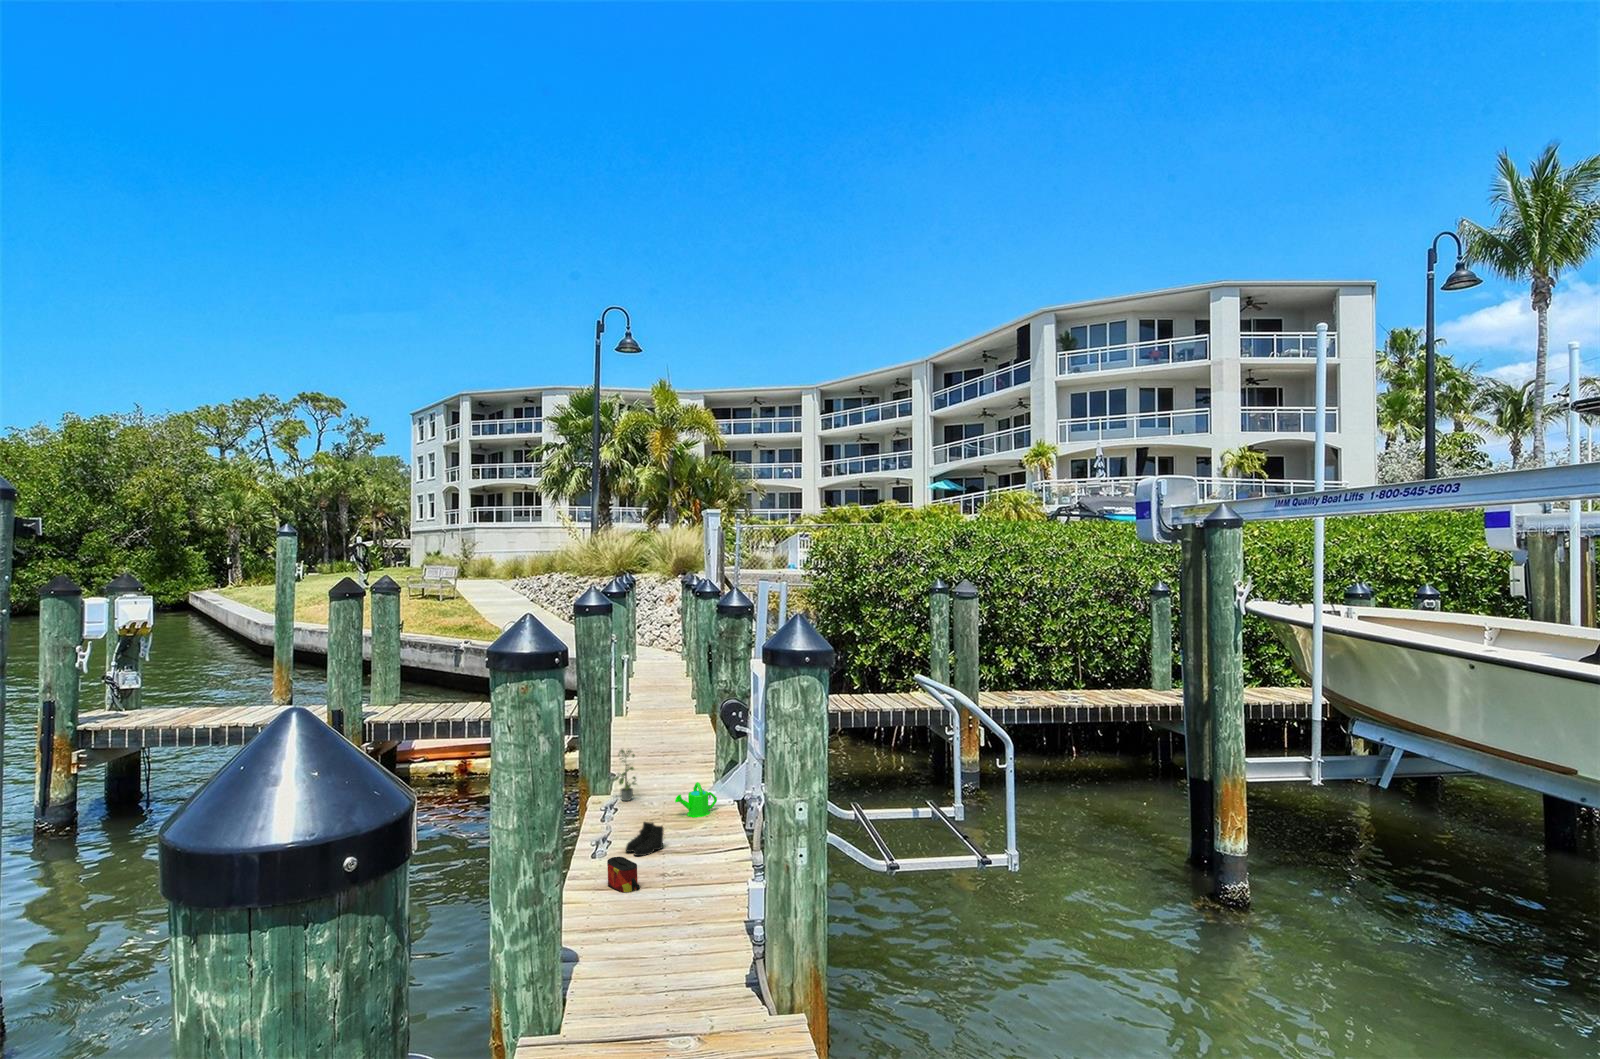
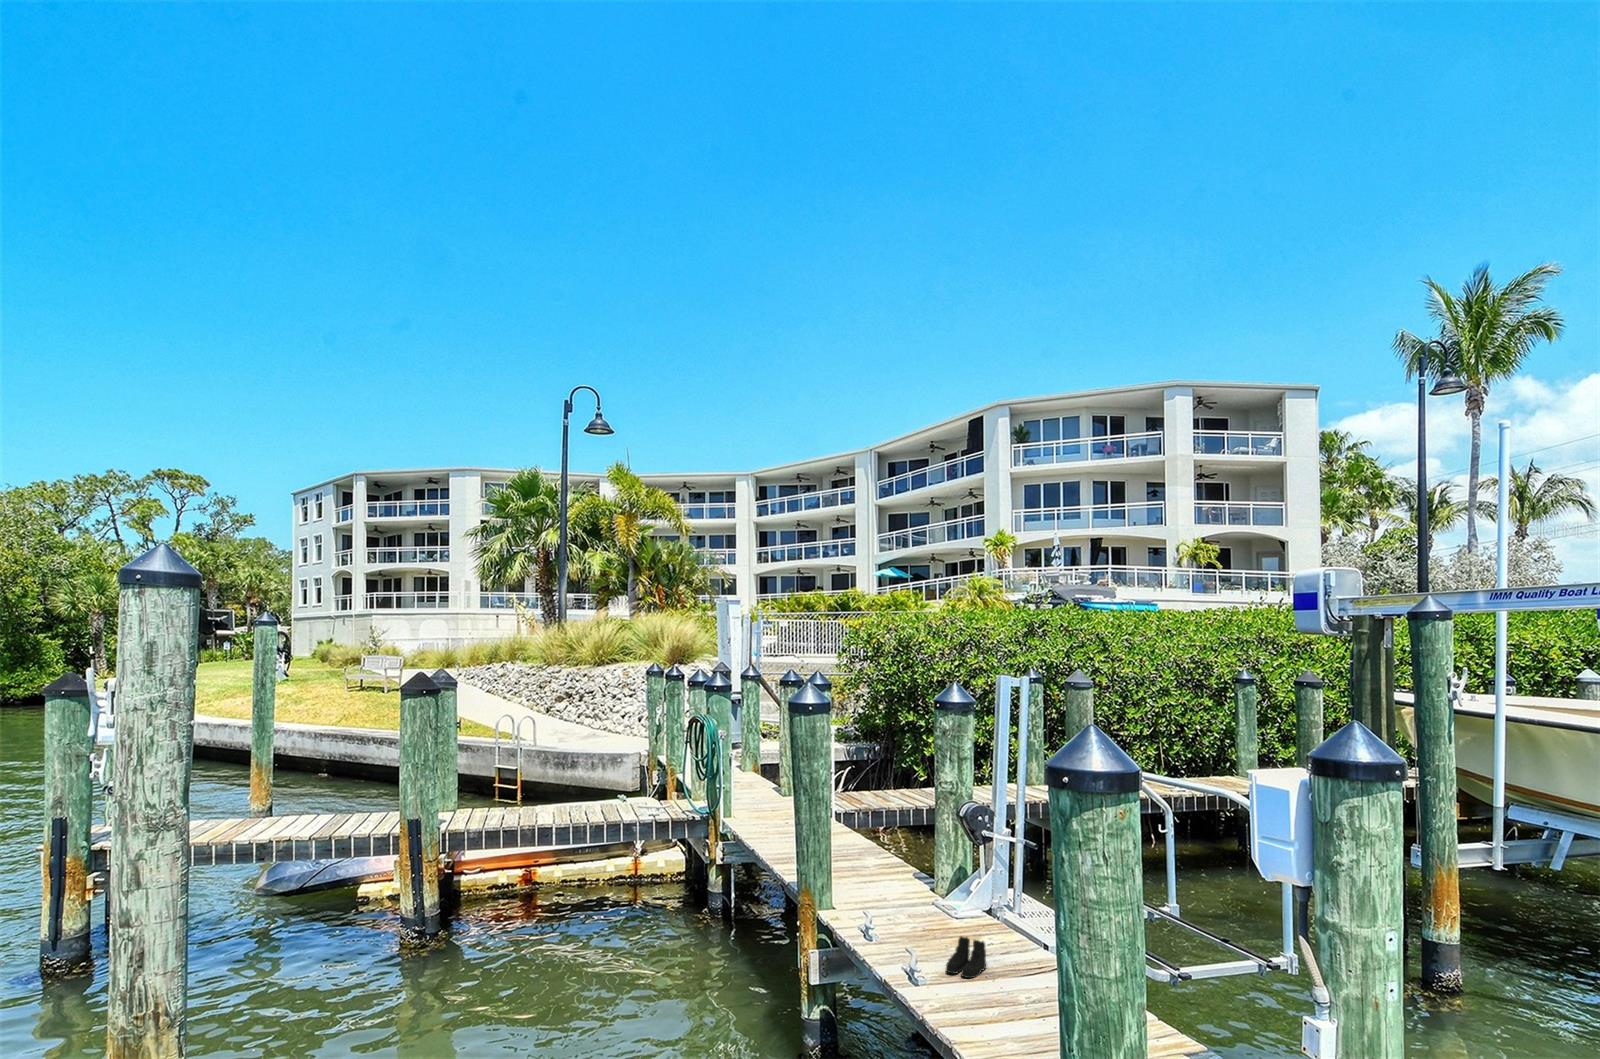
potted plant: present [613,750,636,801] -> none [852,851,887,914]
watering can: present [675,782,717,818] -> none [952,889,991,930]
bag: present [607,857,640,893] -> none [972,980,1023,1024]

